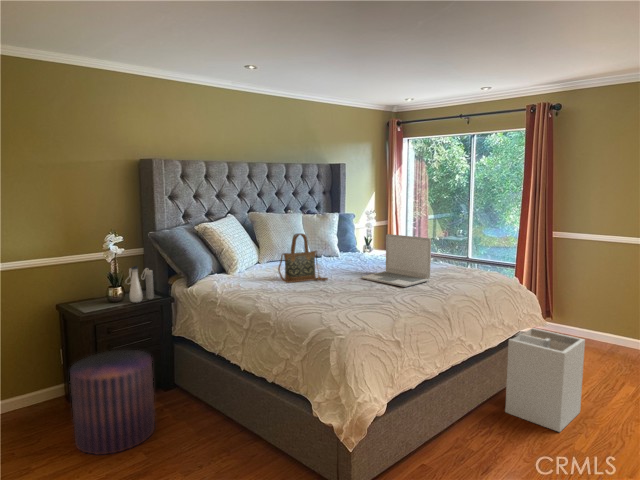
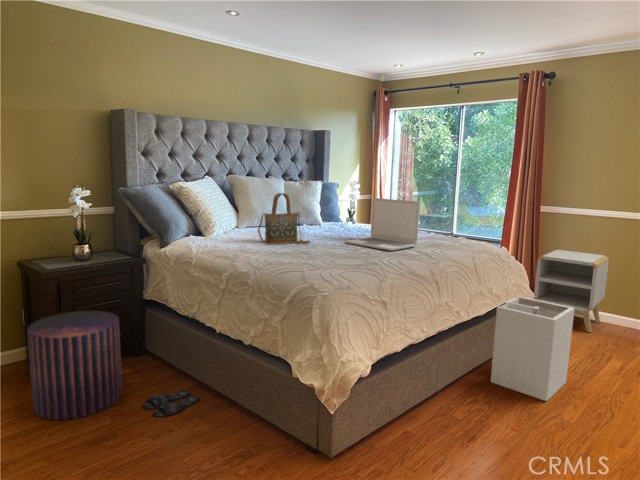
water bottle: present [129,266,154,302] -> none [92,222,123,262]
side table: none [549,275,623,358] -> present [534,250,609,332]
slippers: none [175,424,227,451] -> present [143,390,199,417]

